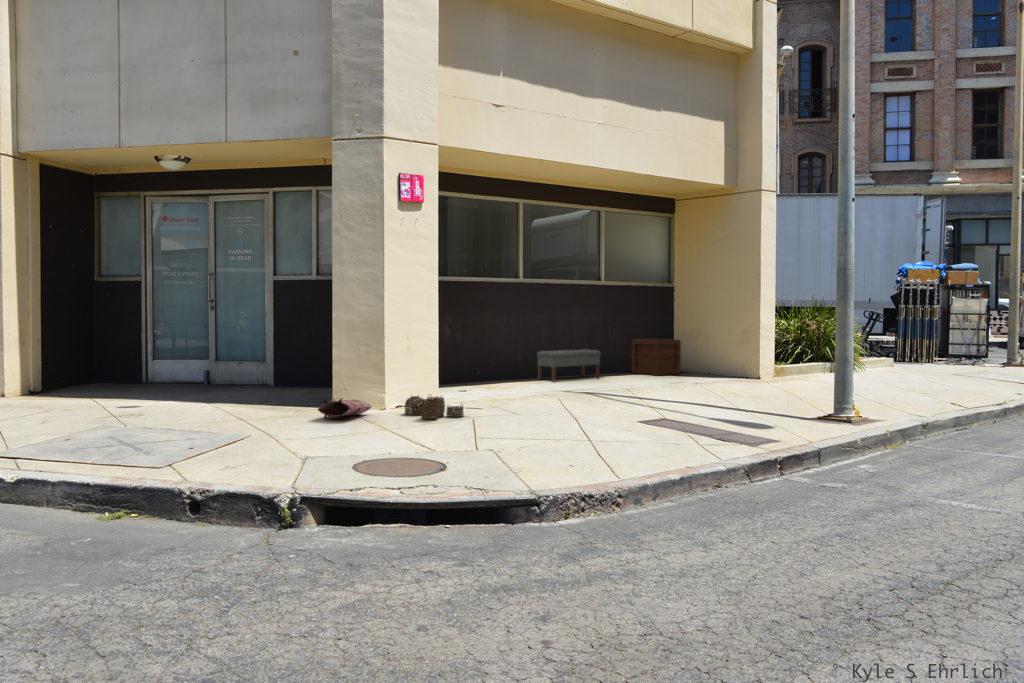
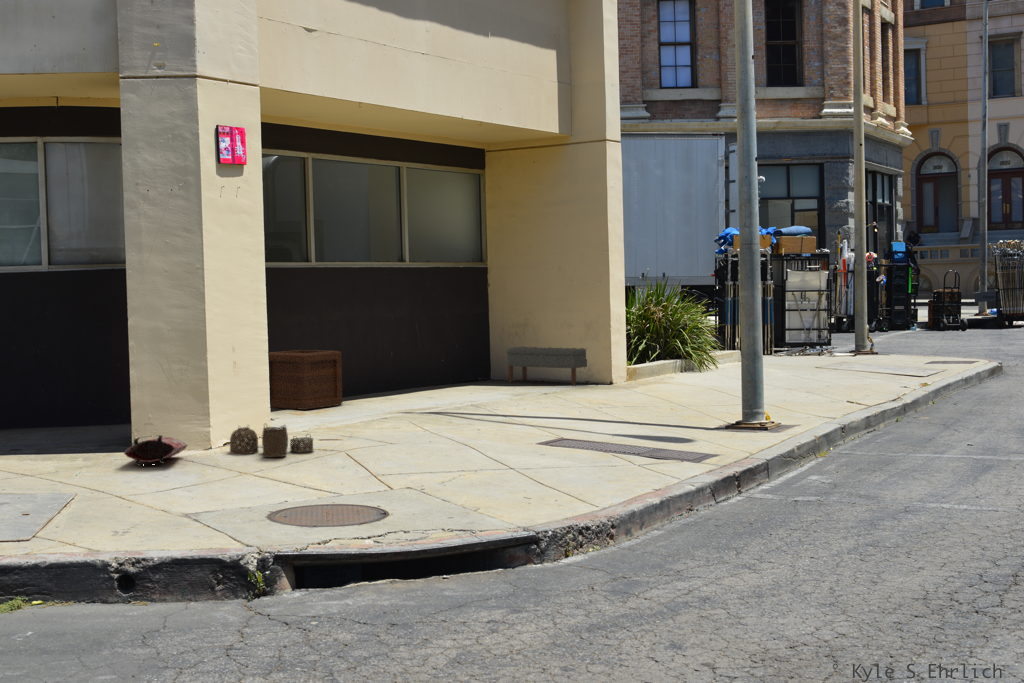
wooden crate: present [631,339,681,375] -> present [269,350,342,410]
bench: present [537,349,601,382] -> present [507,347,589,386]

